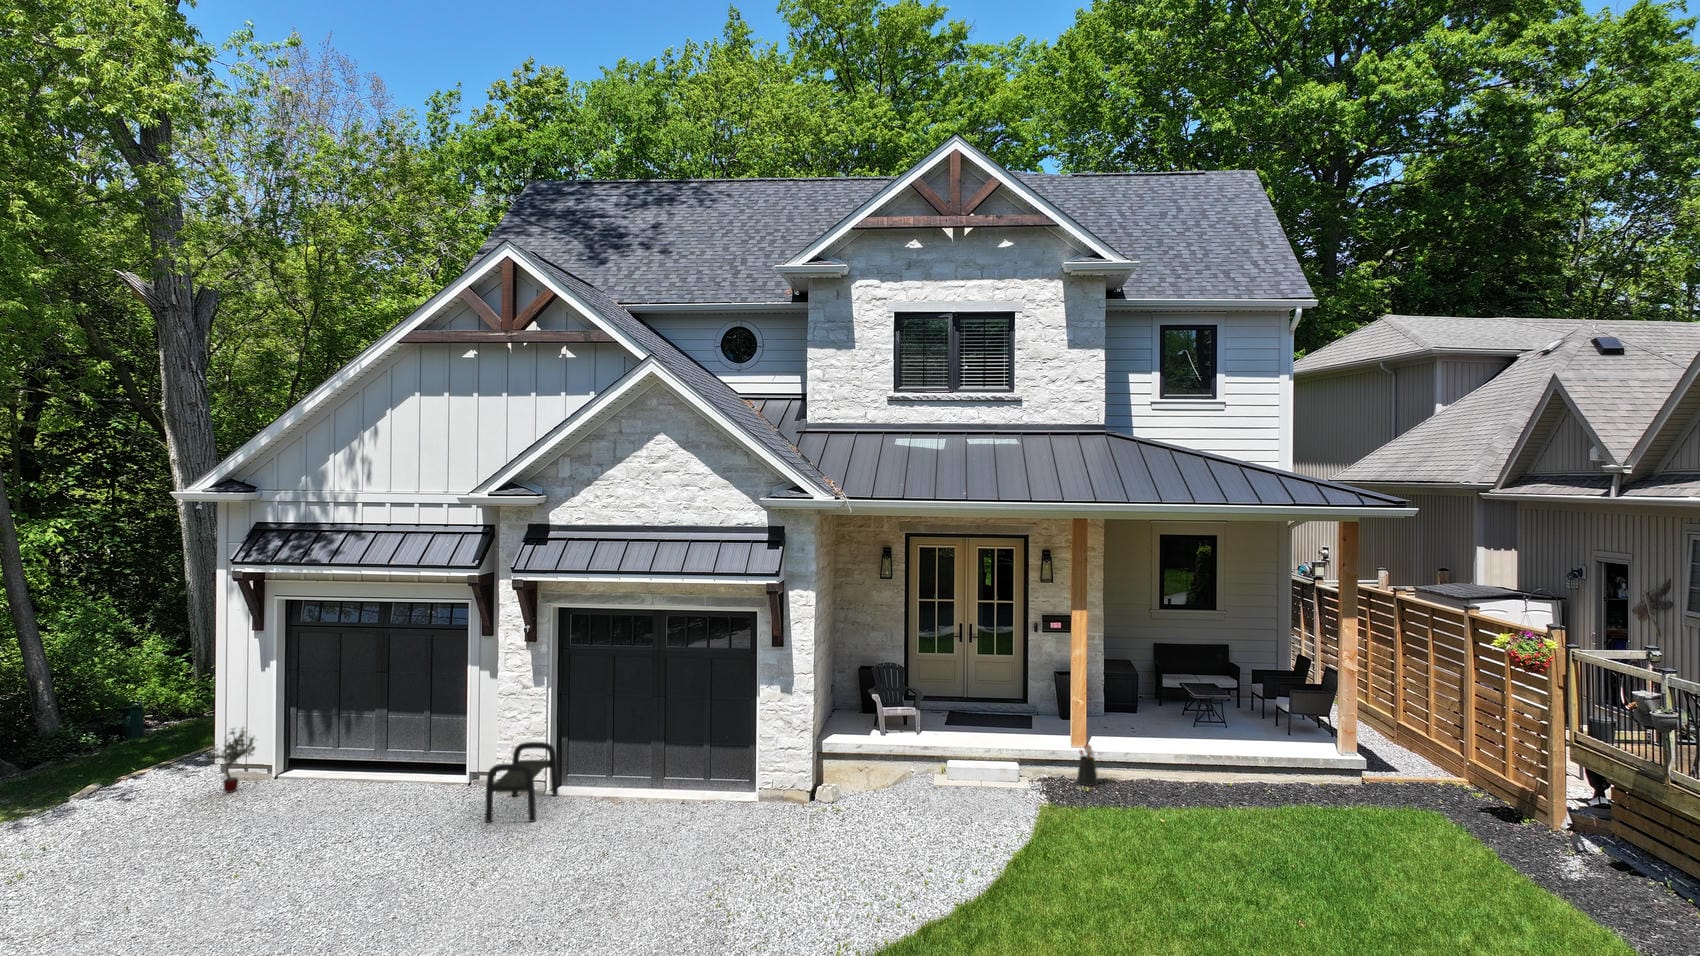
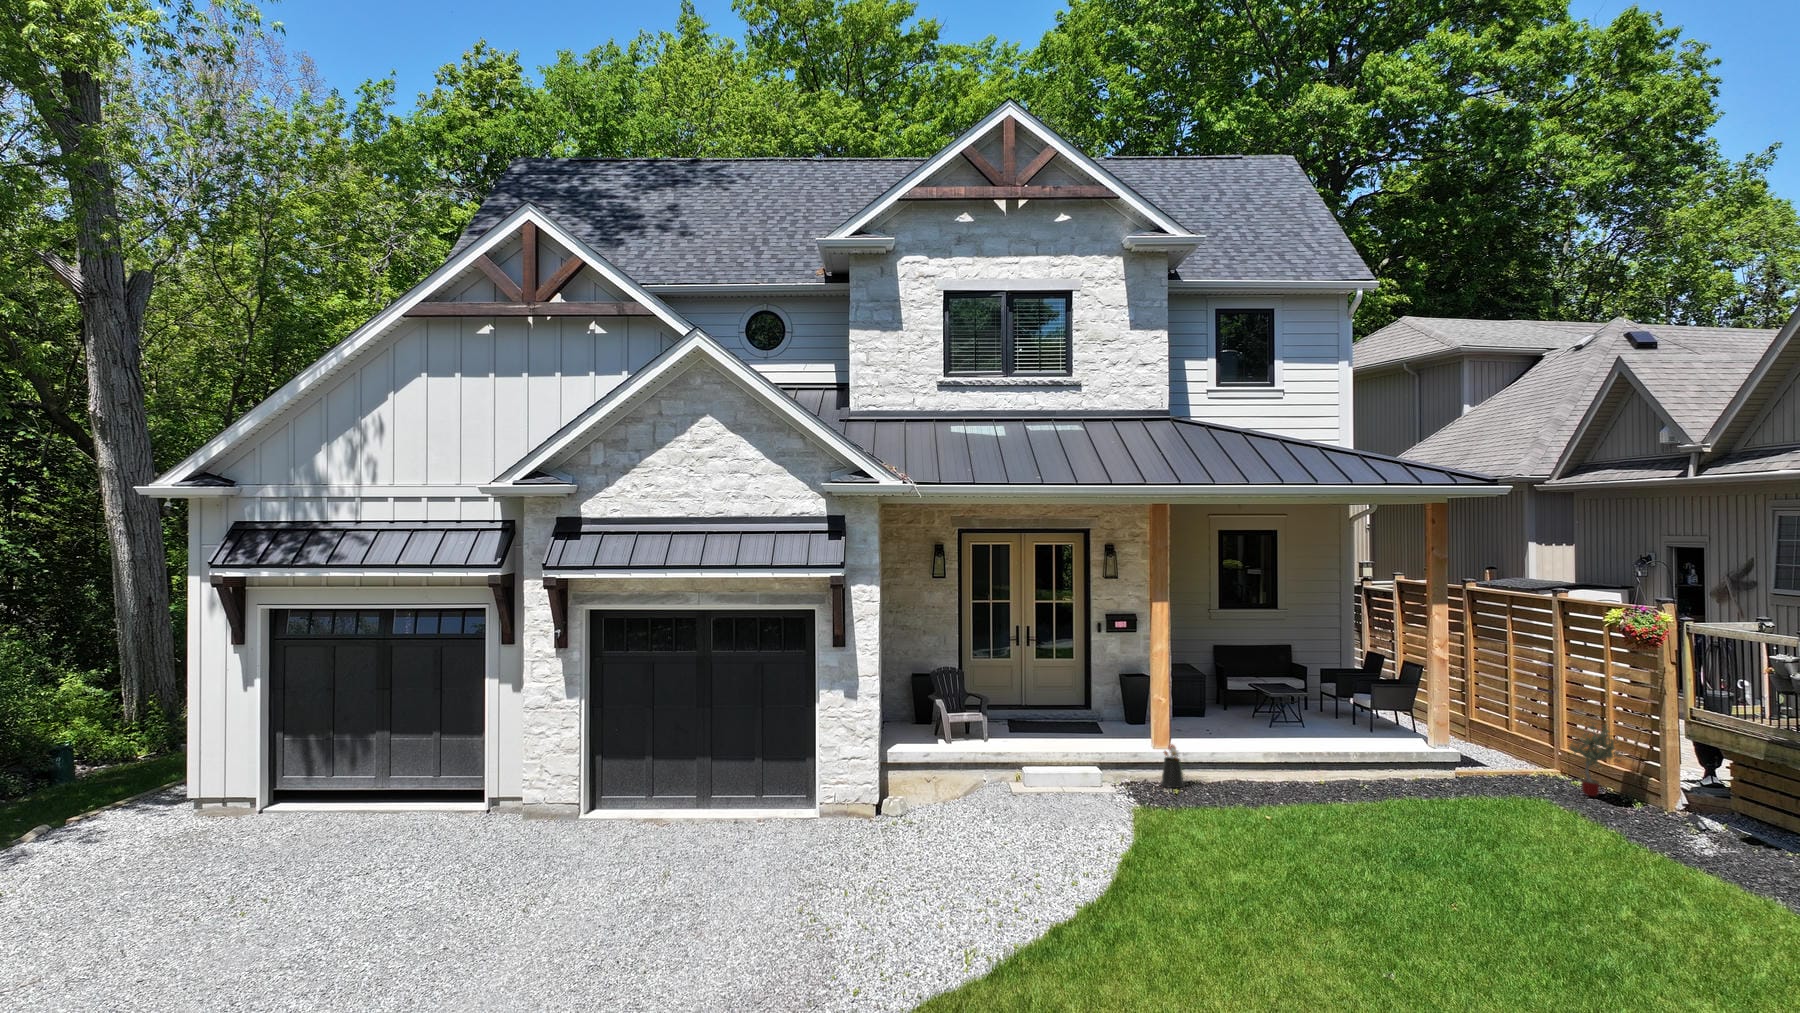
potted tree: present [209,727,255,793] -> present [1570,723,1623,796]
bench: present [485,742,558,822] -> none [516,761,596,853]

